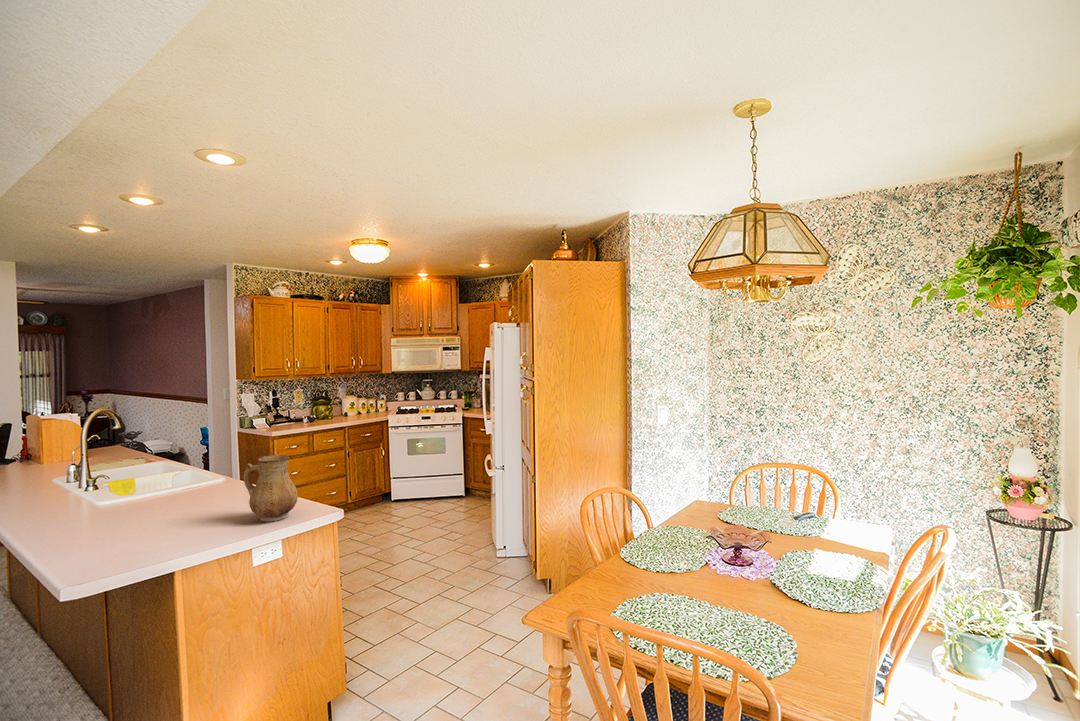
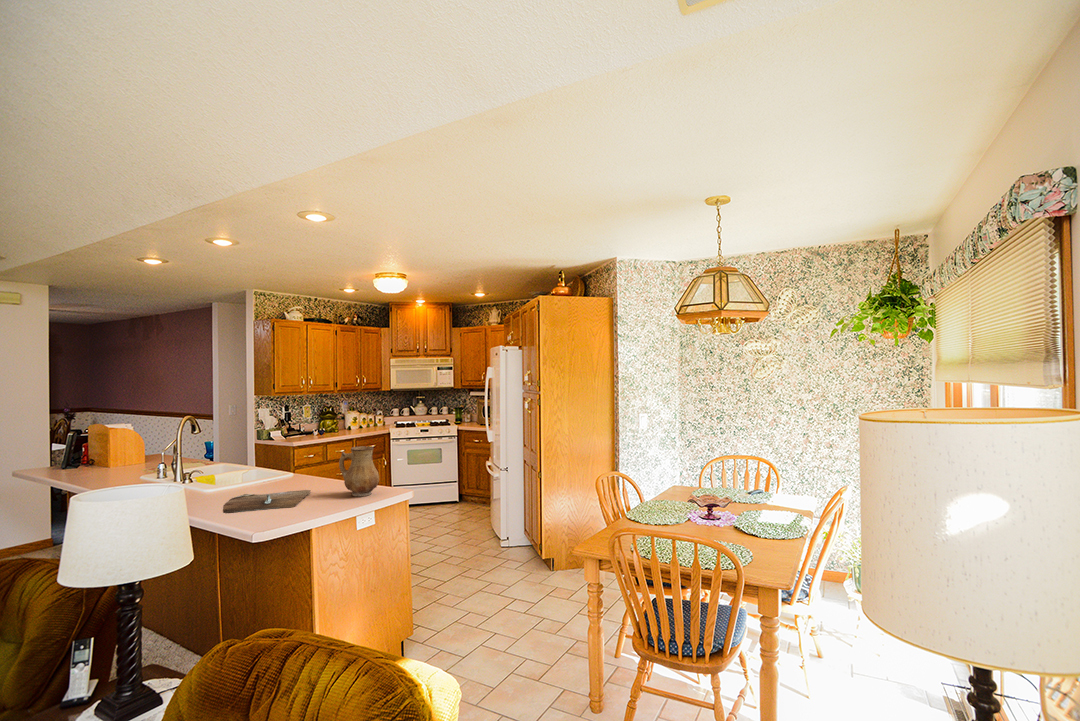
cutting board: none [73,508,219,549] -> present [224,490,311,513]

